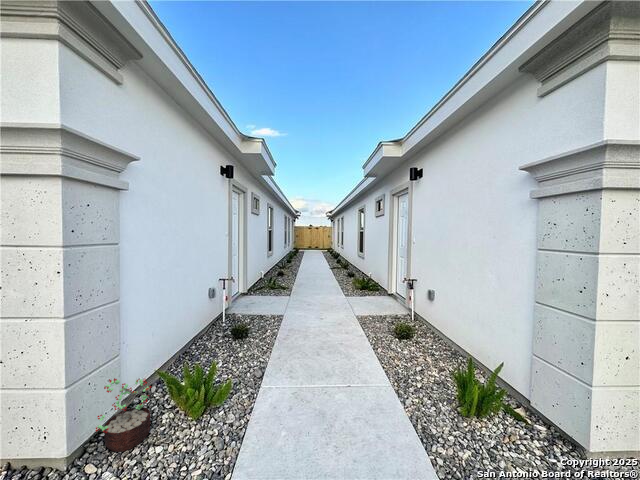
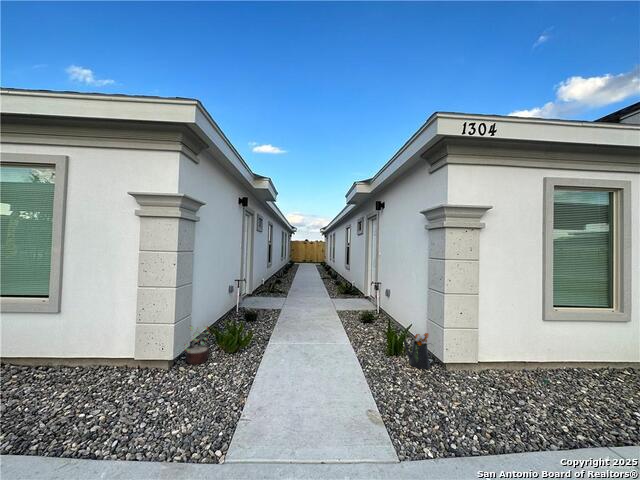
watering can: none [499,383,563,457] -> present [404,333,430,369]

